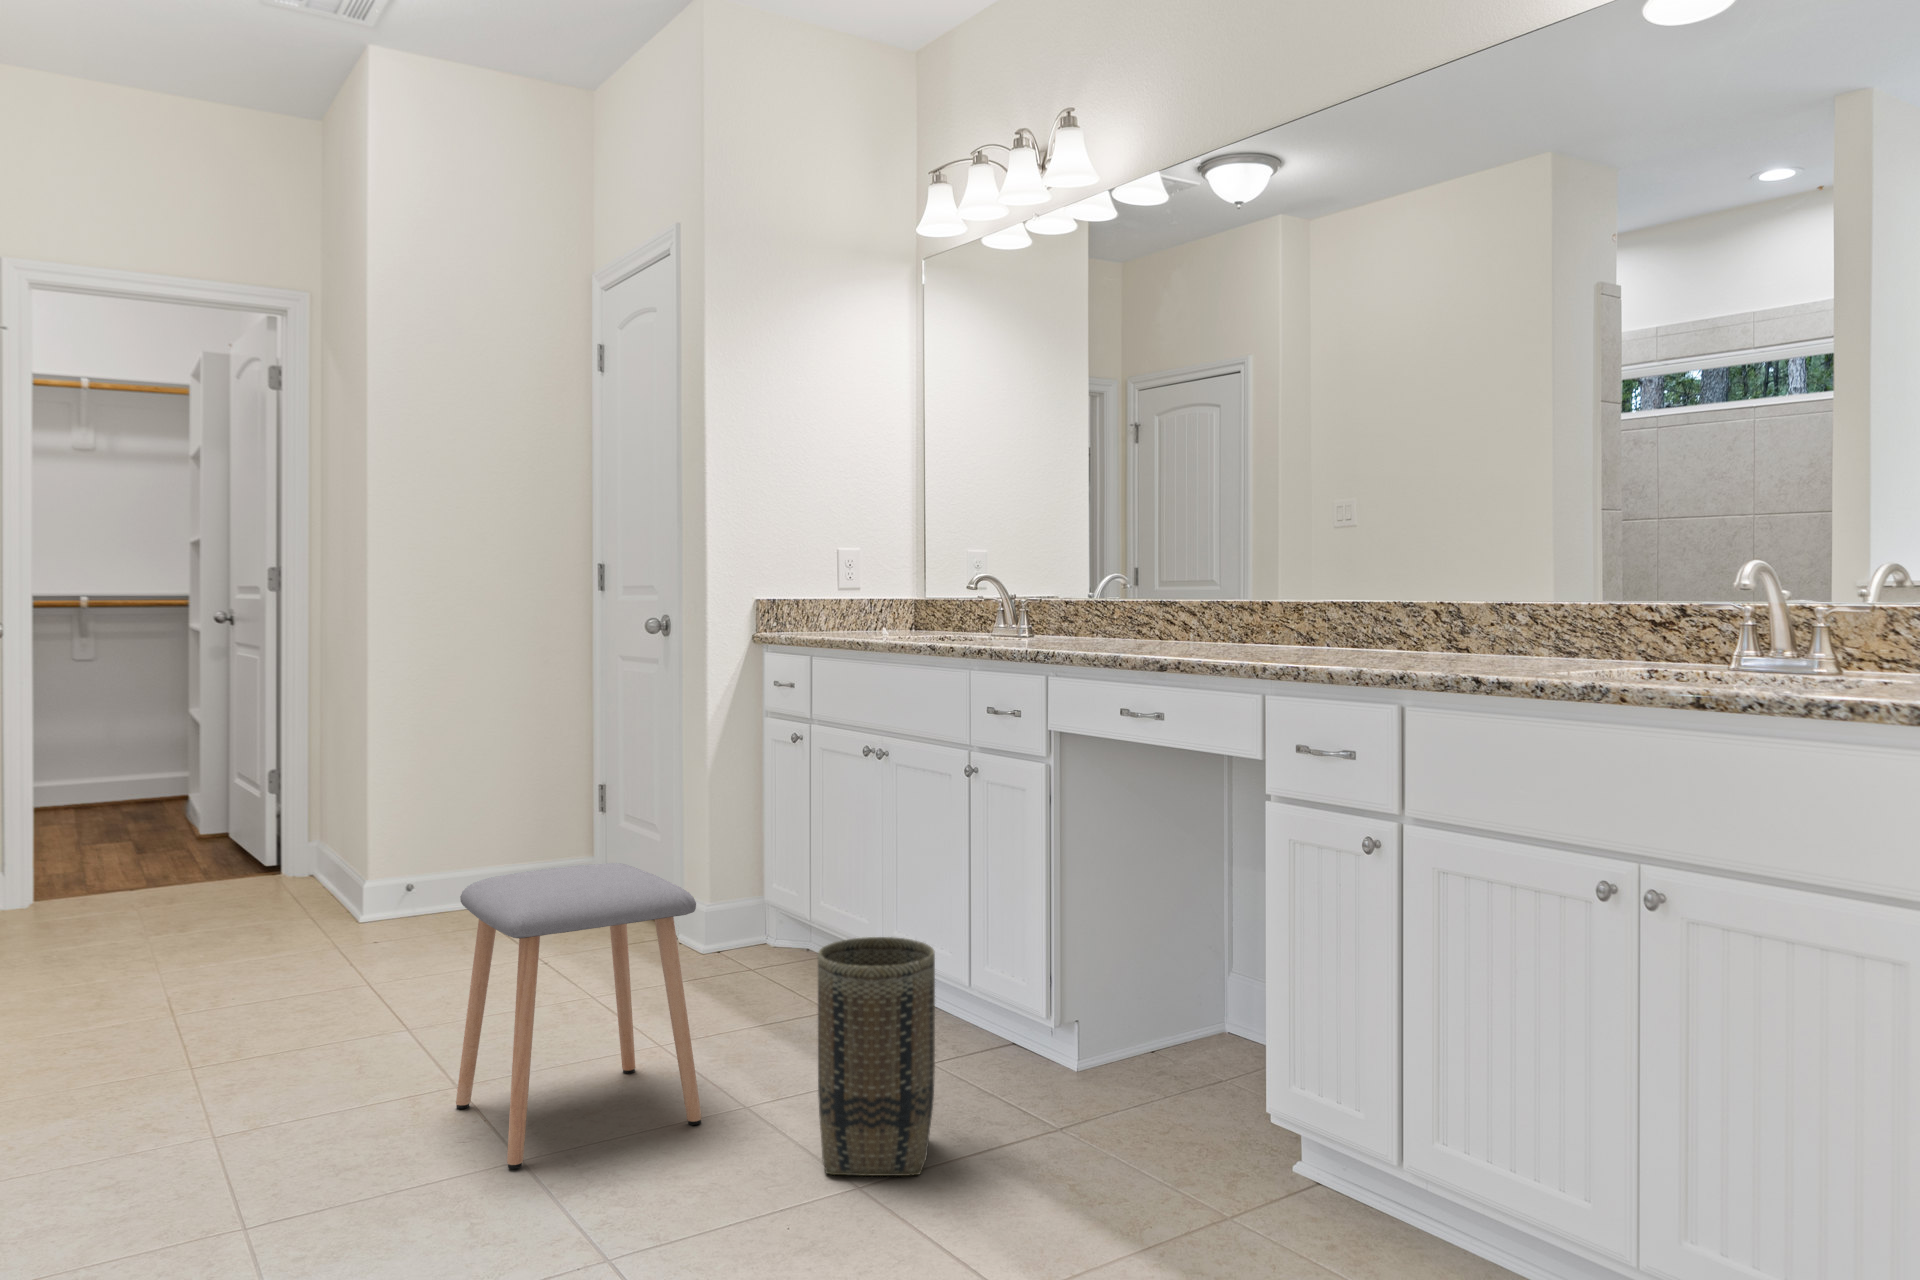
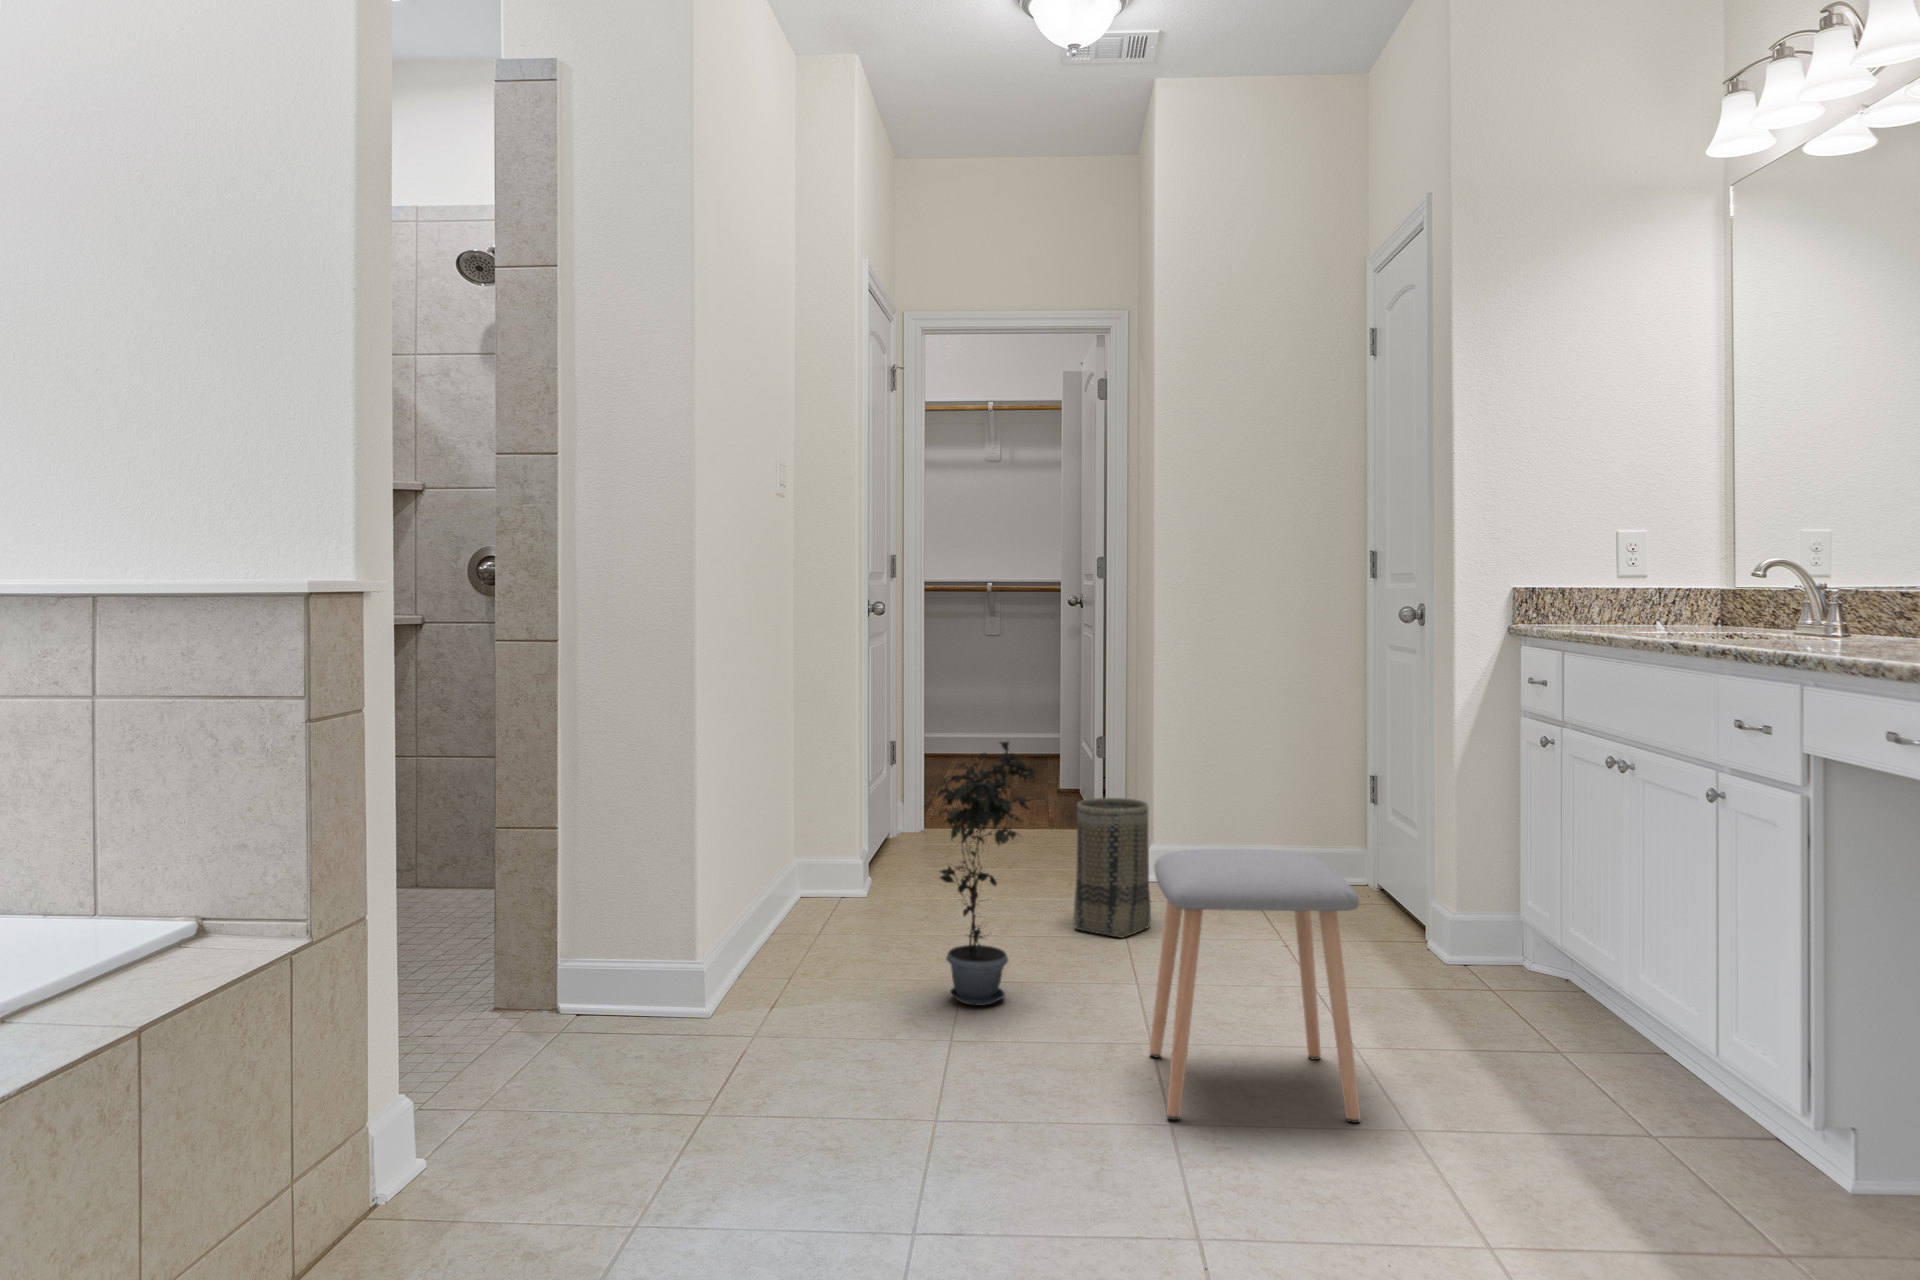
potted plant: none [129,776,289,1100] -> present [931,742,1035,1005]
basket: present [818,937,935,1176] -> present [1074,798,1151,938]

